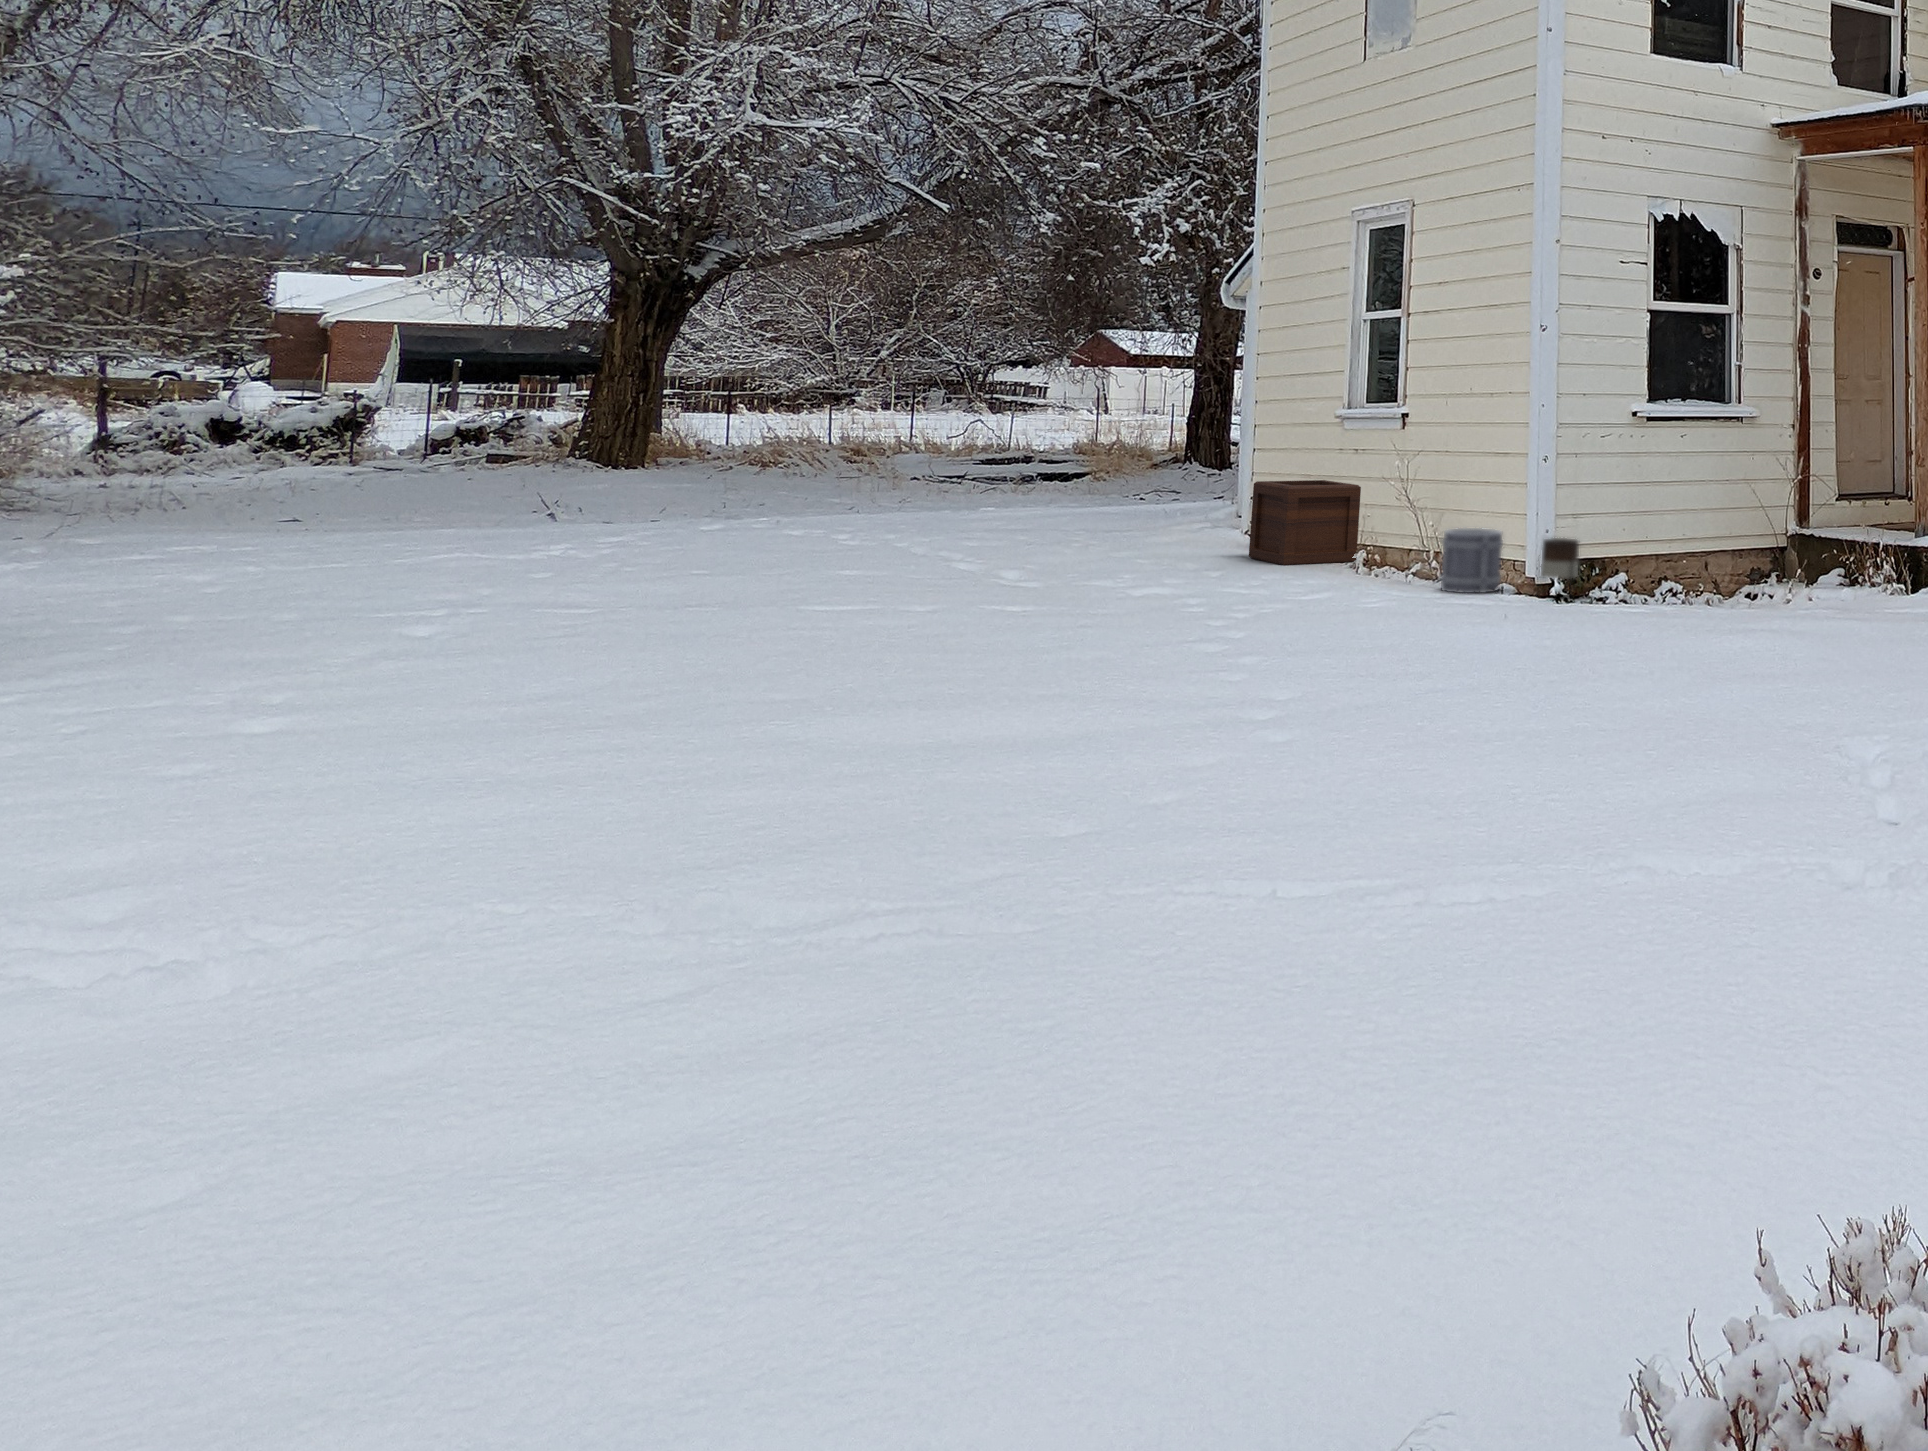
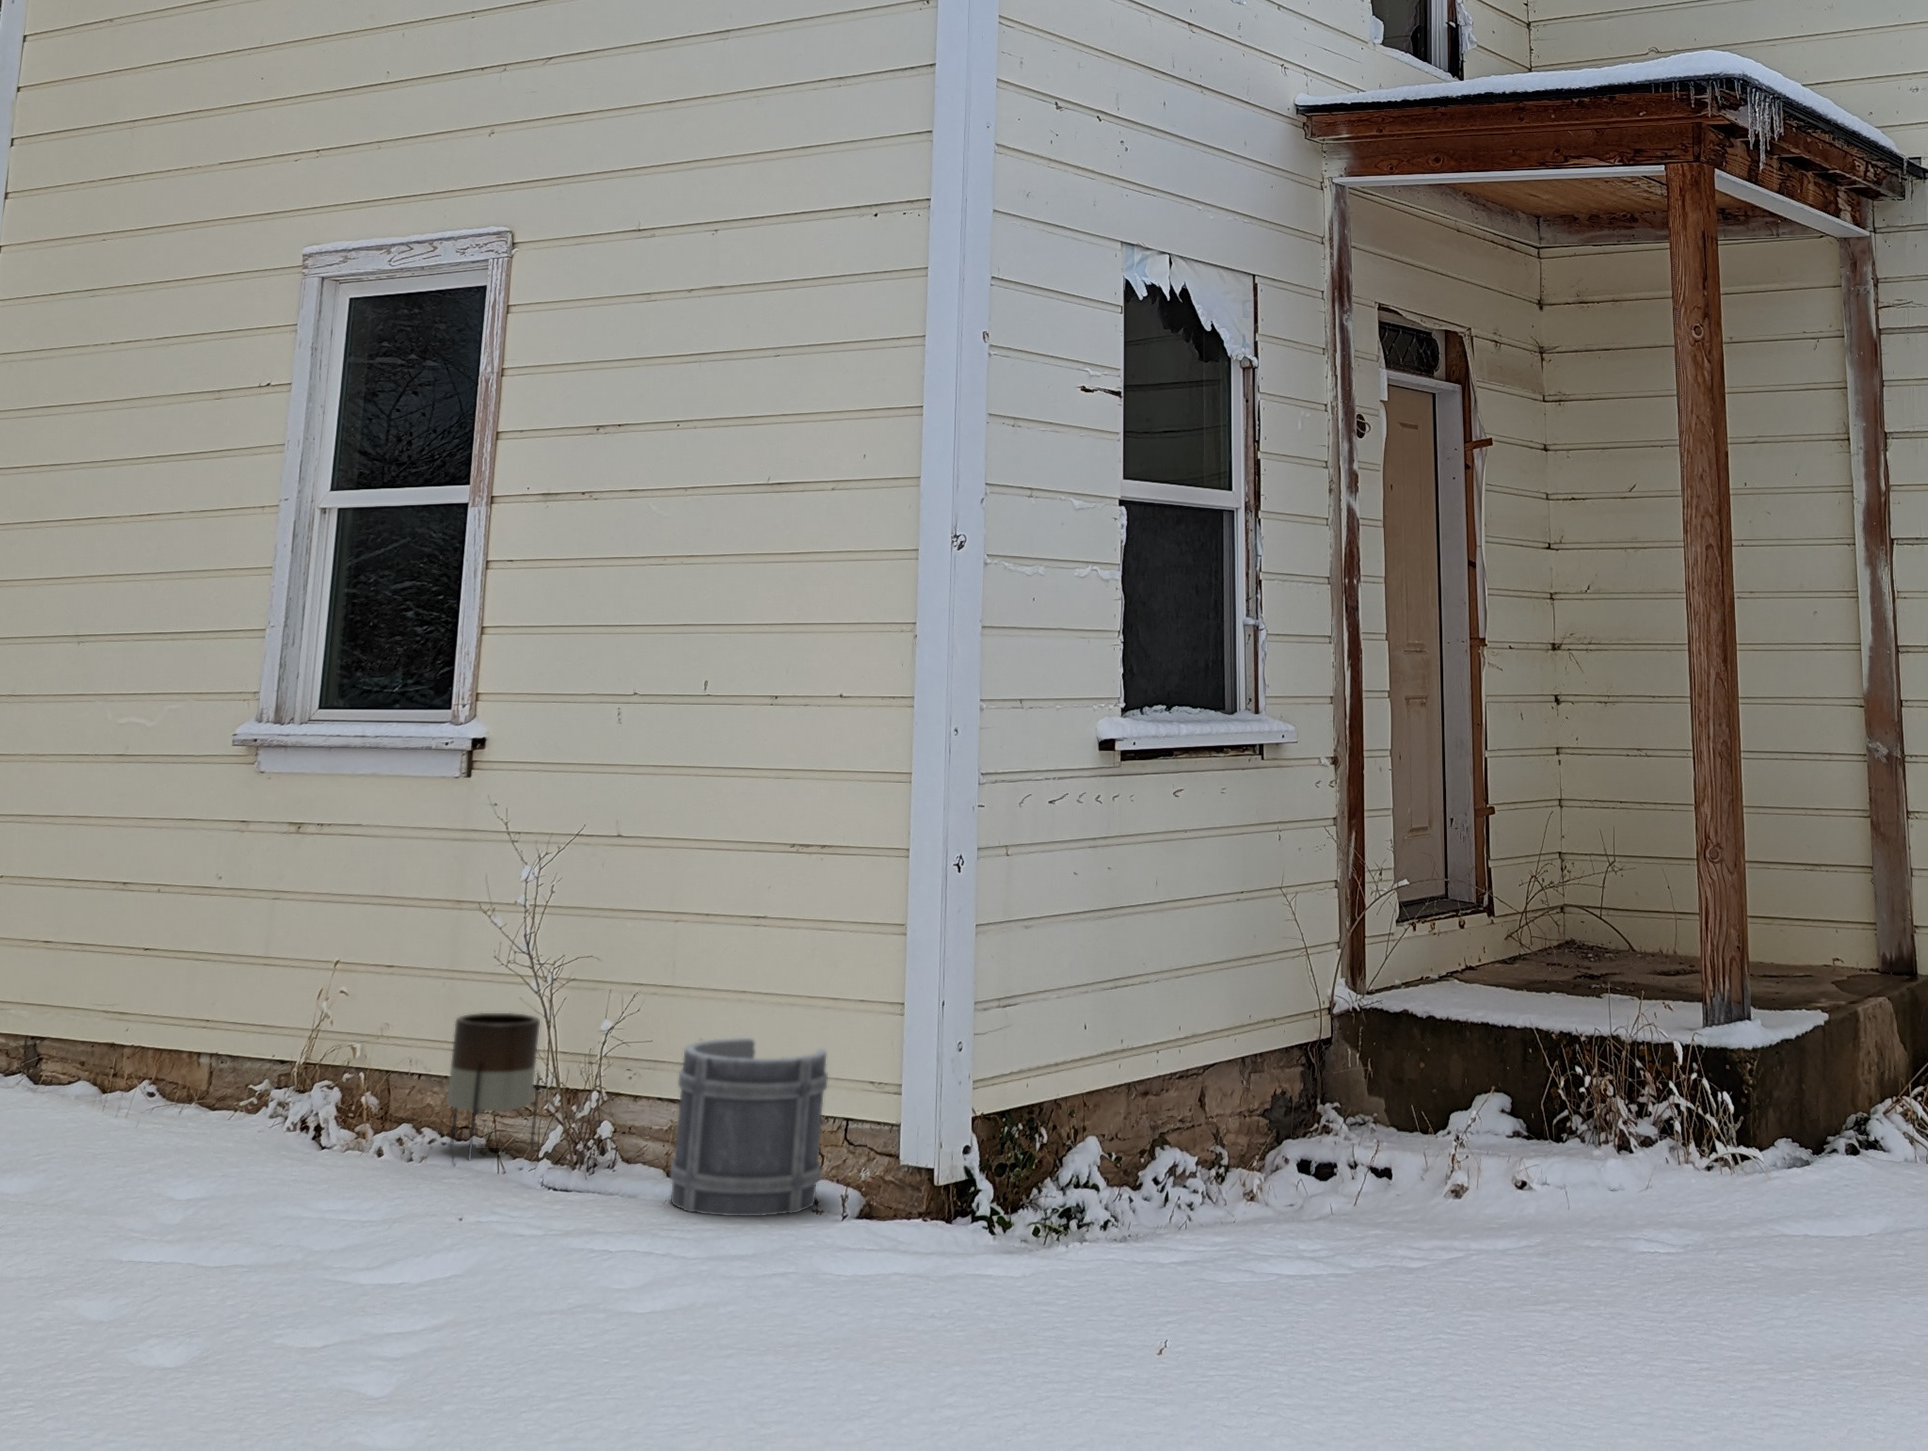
wooden crate: present [1249,480,1361,565] -> none [16,898,322,1132]
planter: present [1540,538,1579,580] -> present [447,1013,540,1159]

